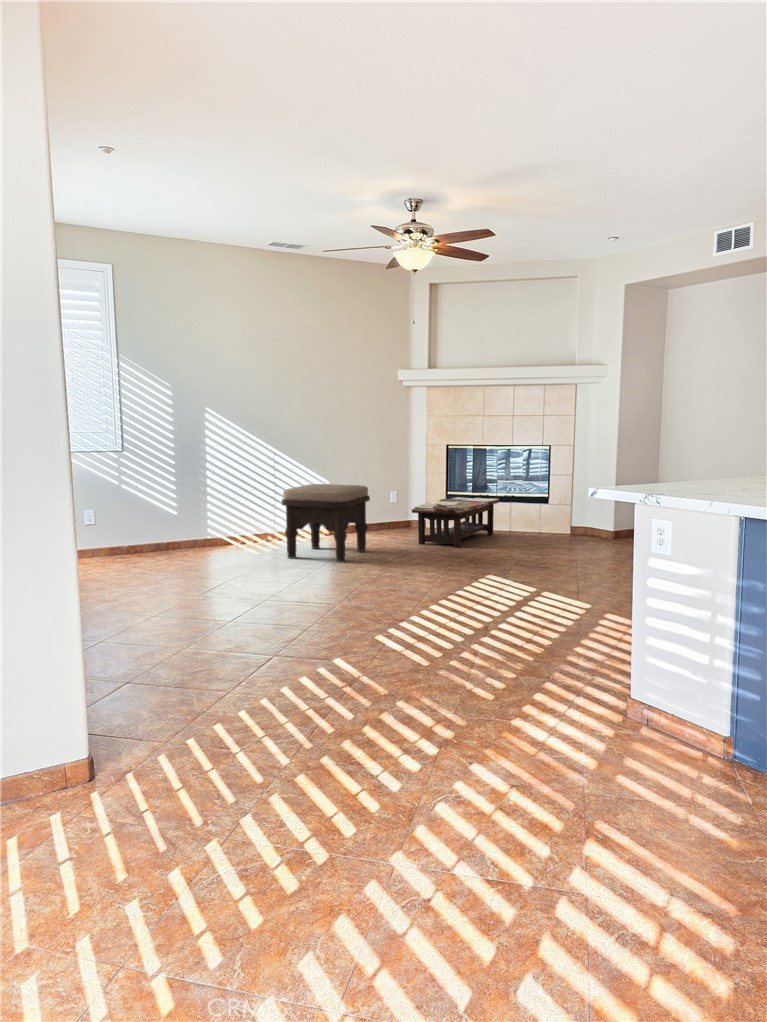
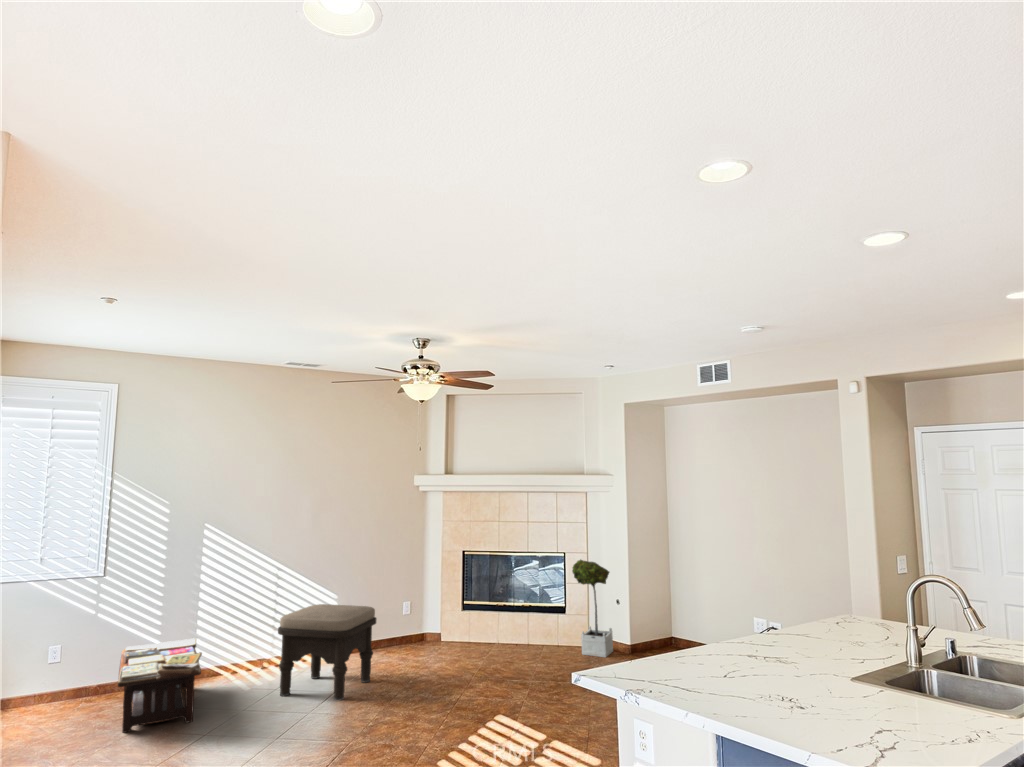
potted tree: none [558,449,597,542] -> present [572,560,613,657]
coffee table: present [412,497,499,548] -> present [118,638,202,733]

